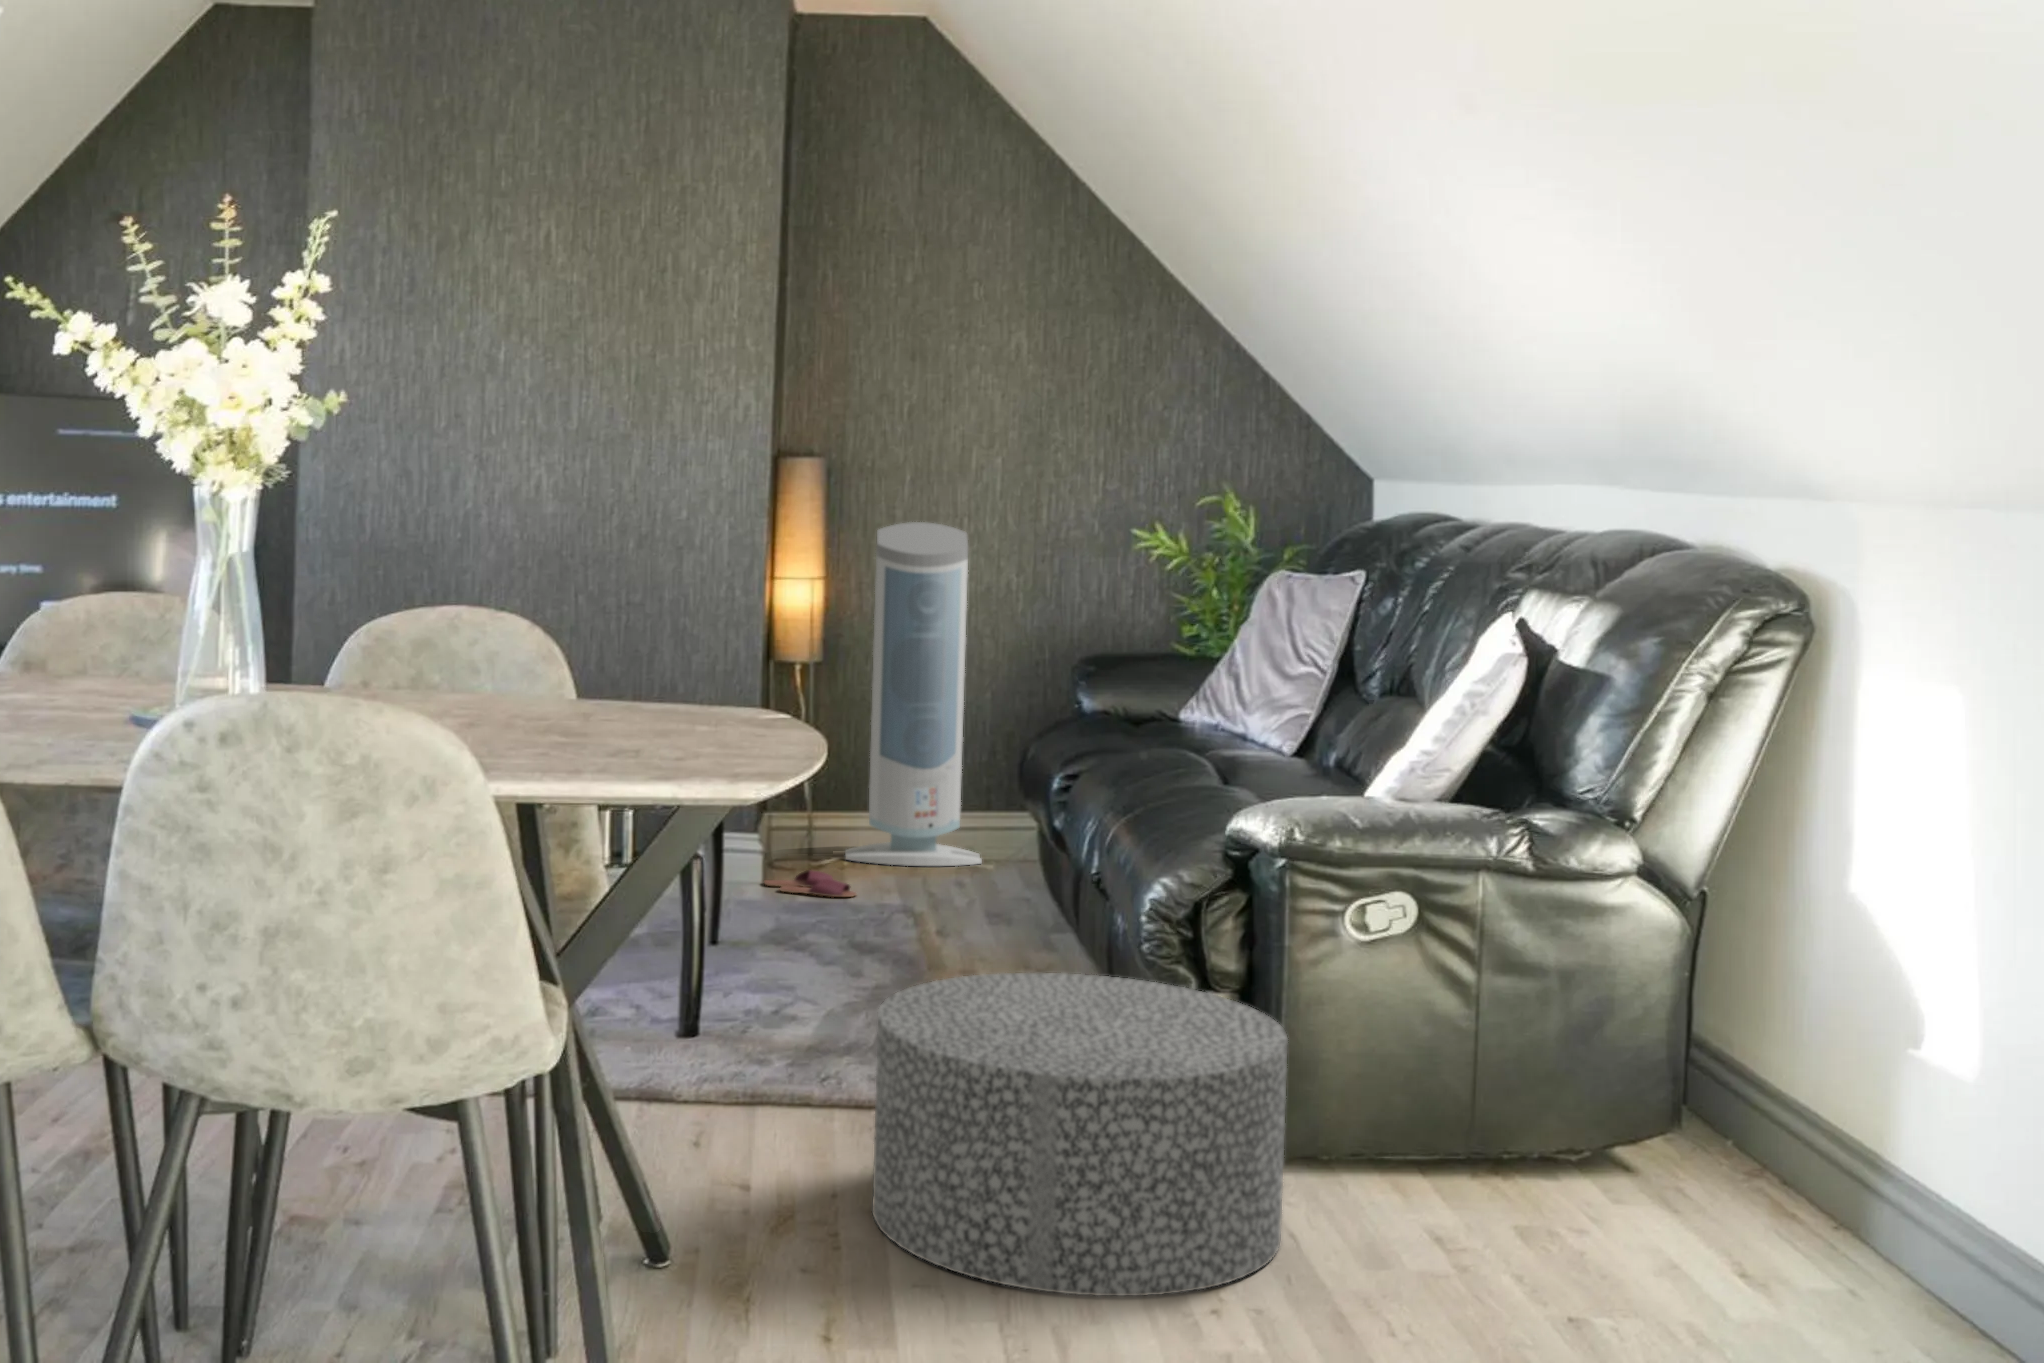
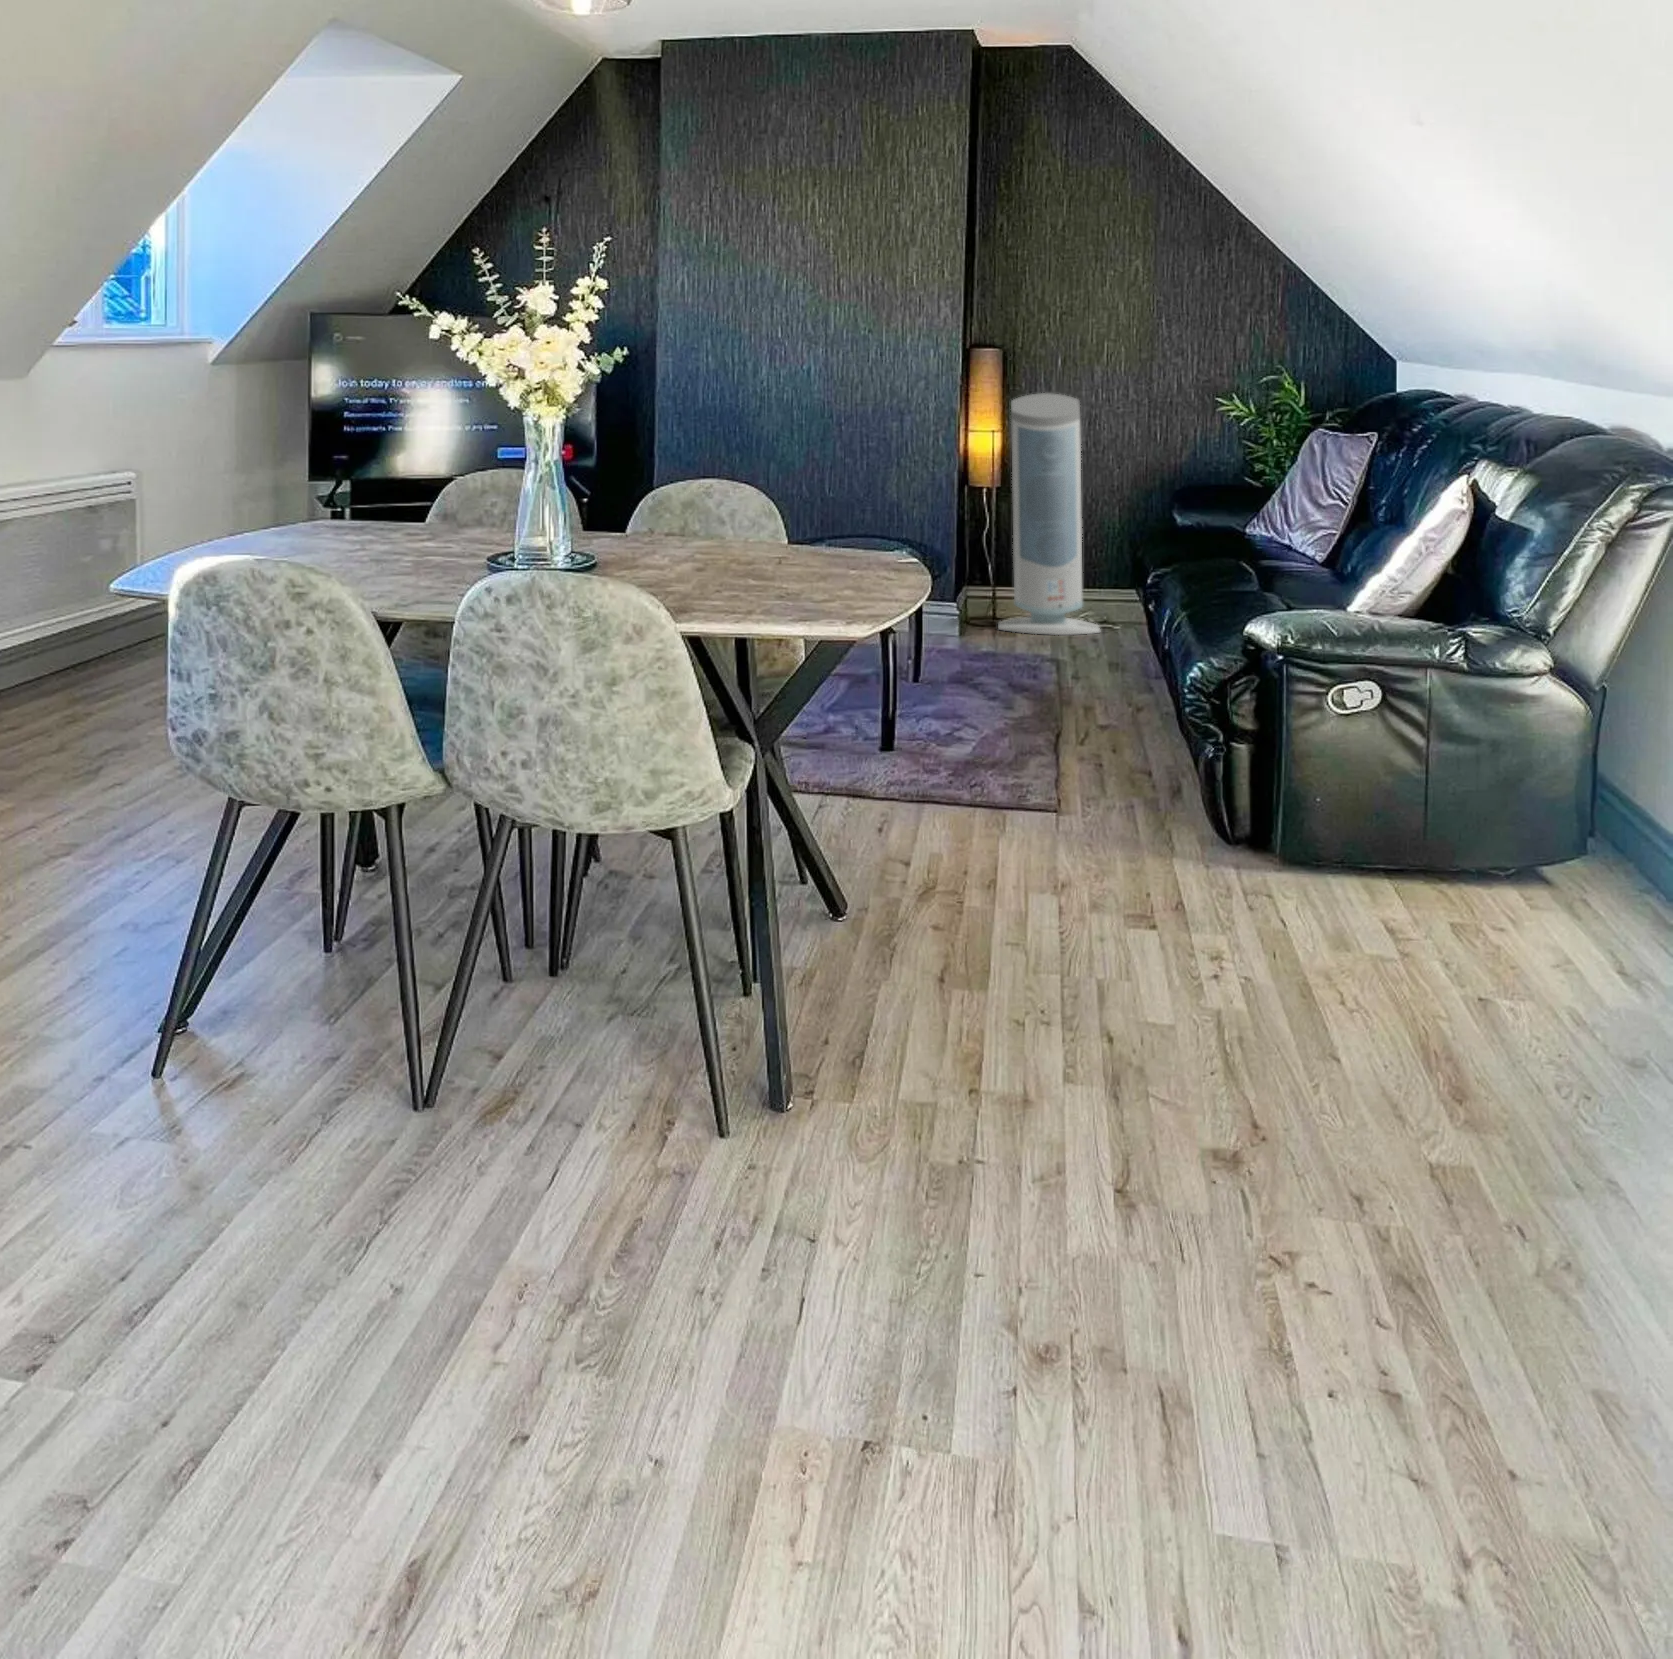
slippers: present [764,870,856,897] -> none [938,639,1005,658]
ottoman: present [872,973,1287,1296] -> none [1000,725,1278,930]

